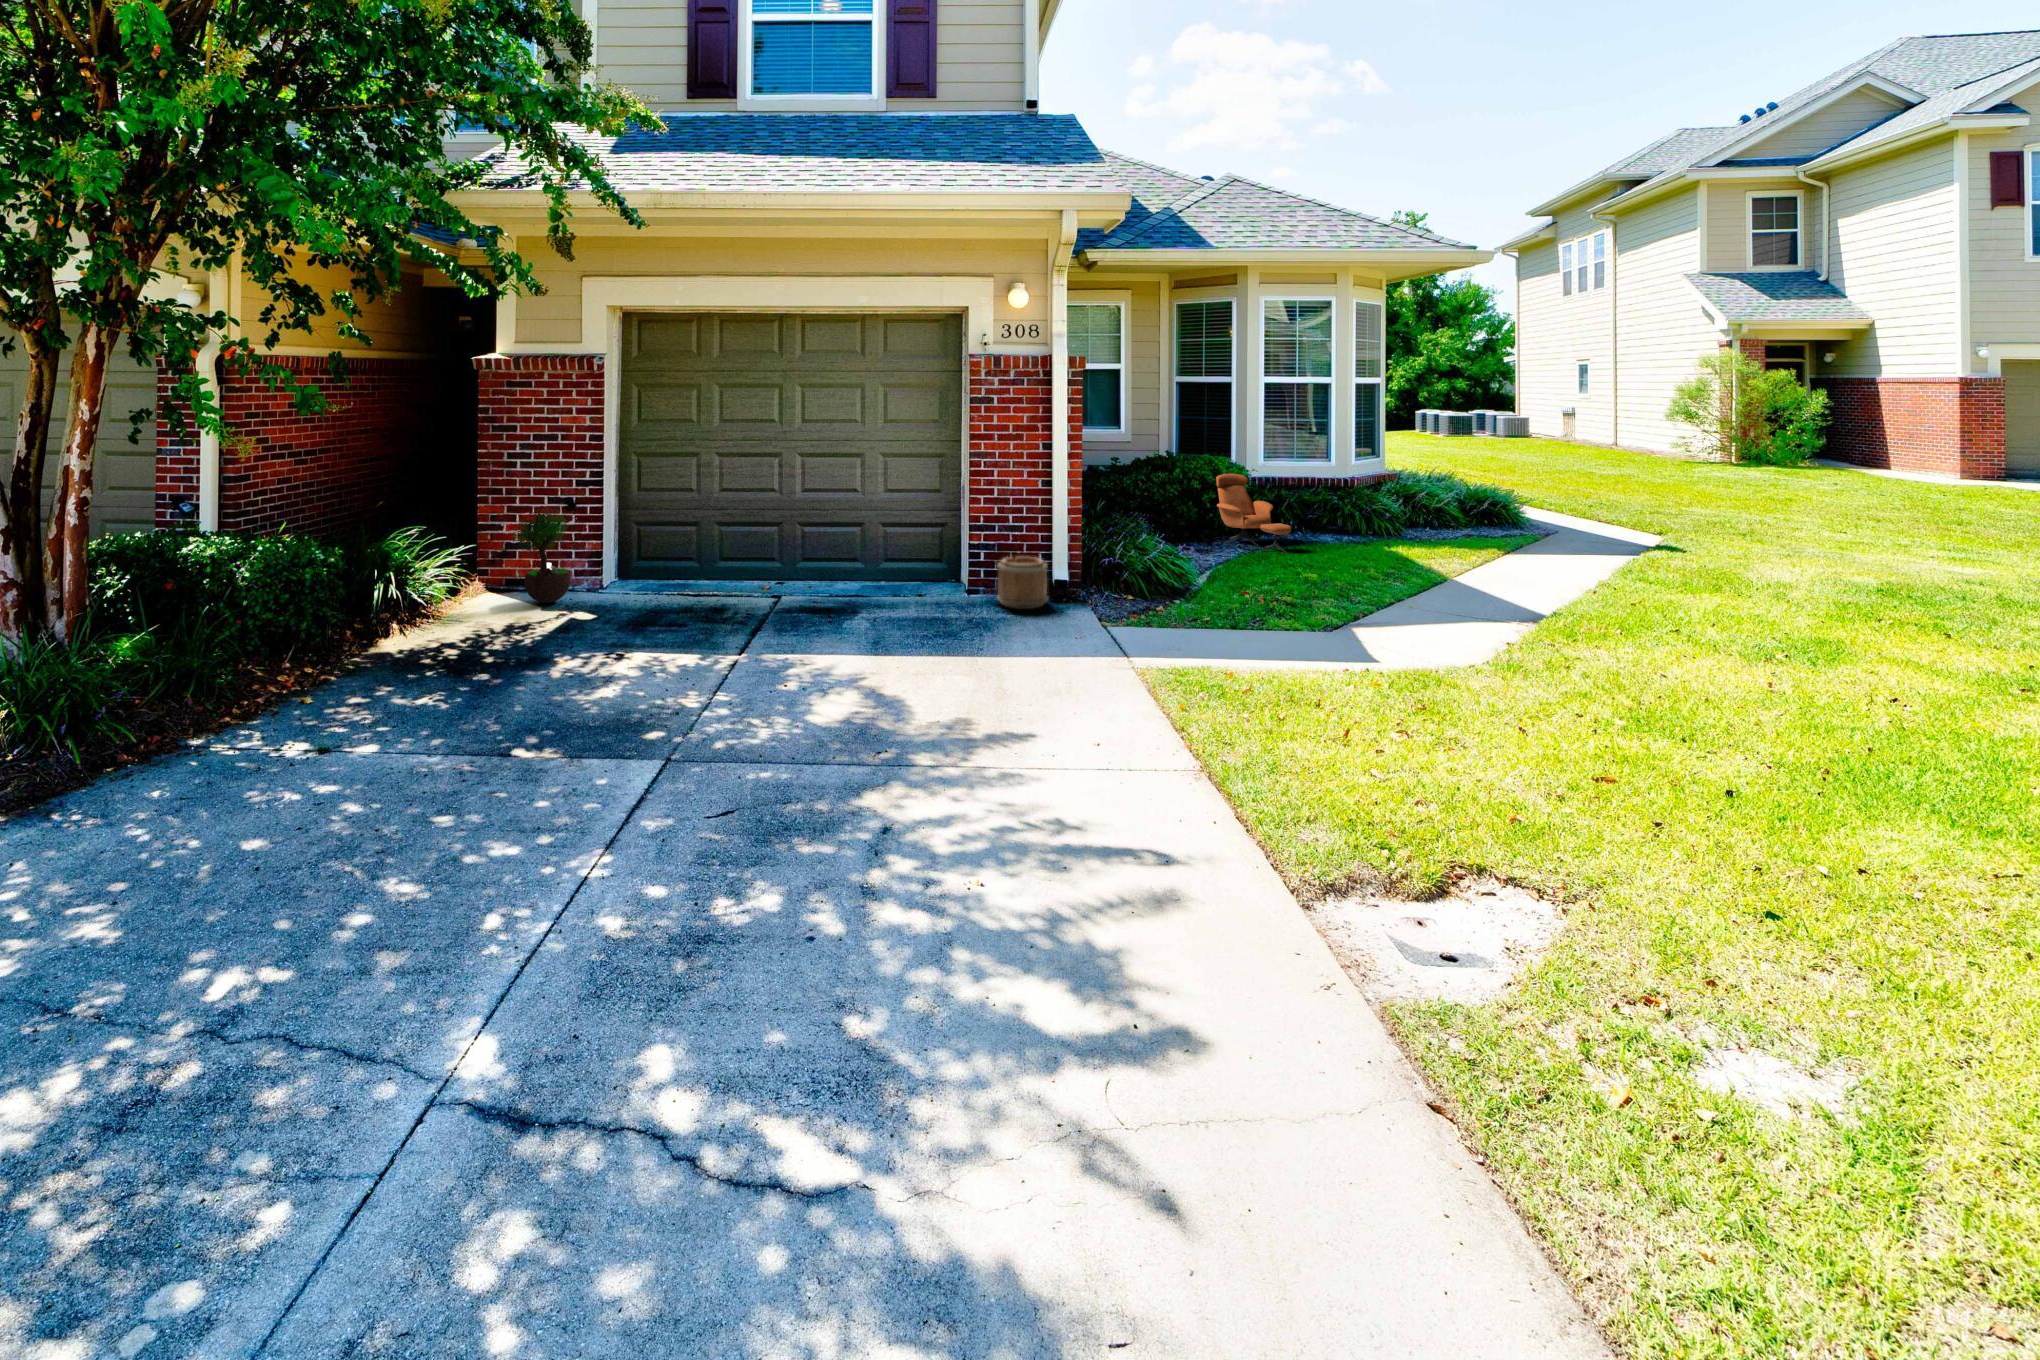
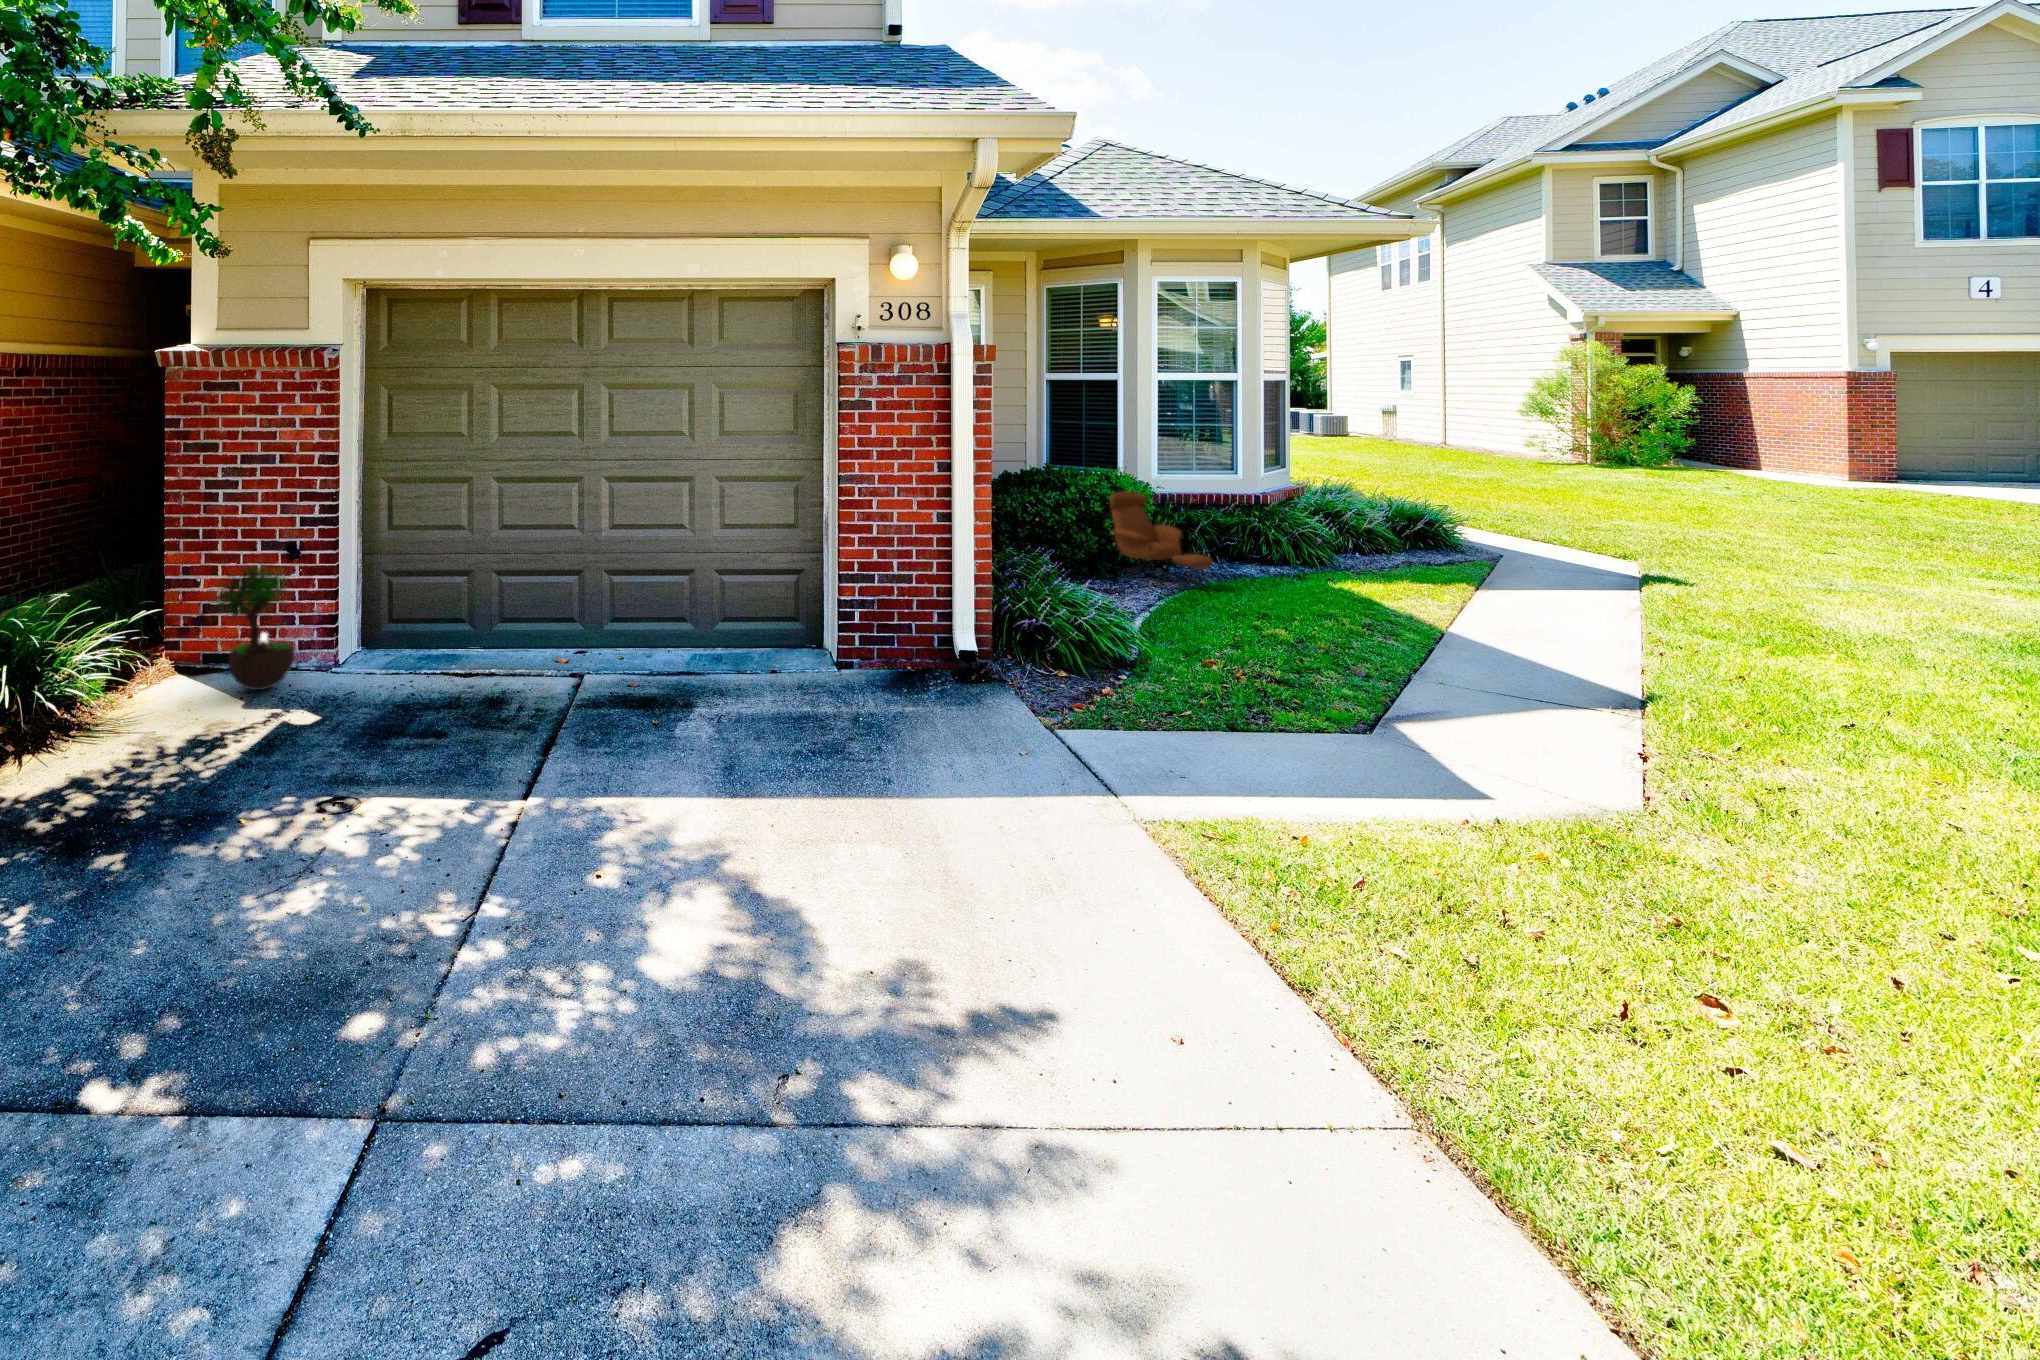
bucket: present [997,556,1048,609] -> none [879,616,950,692]

